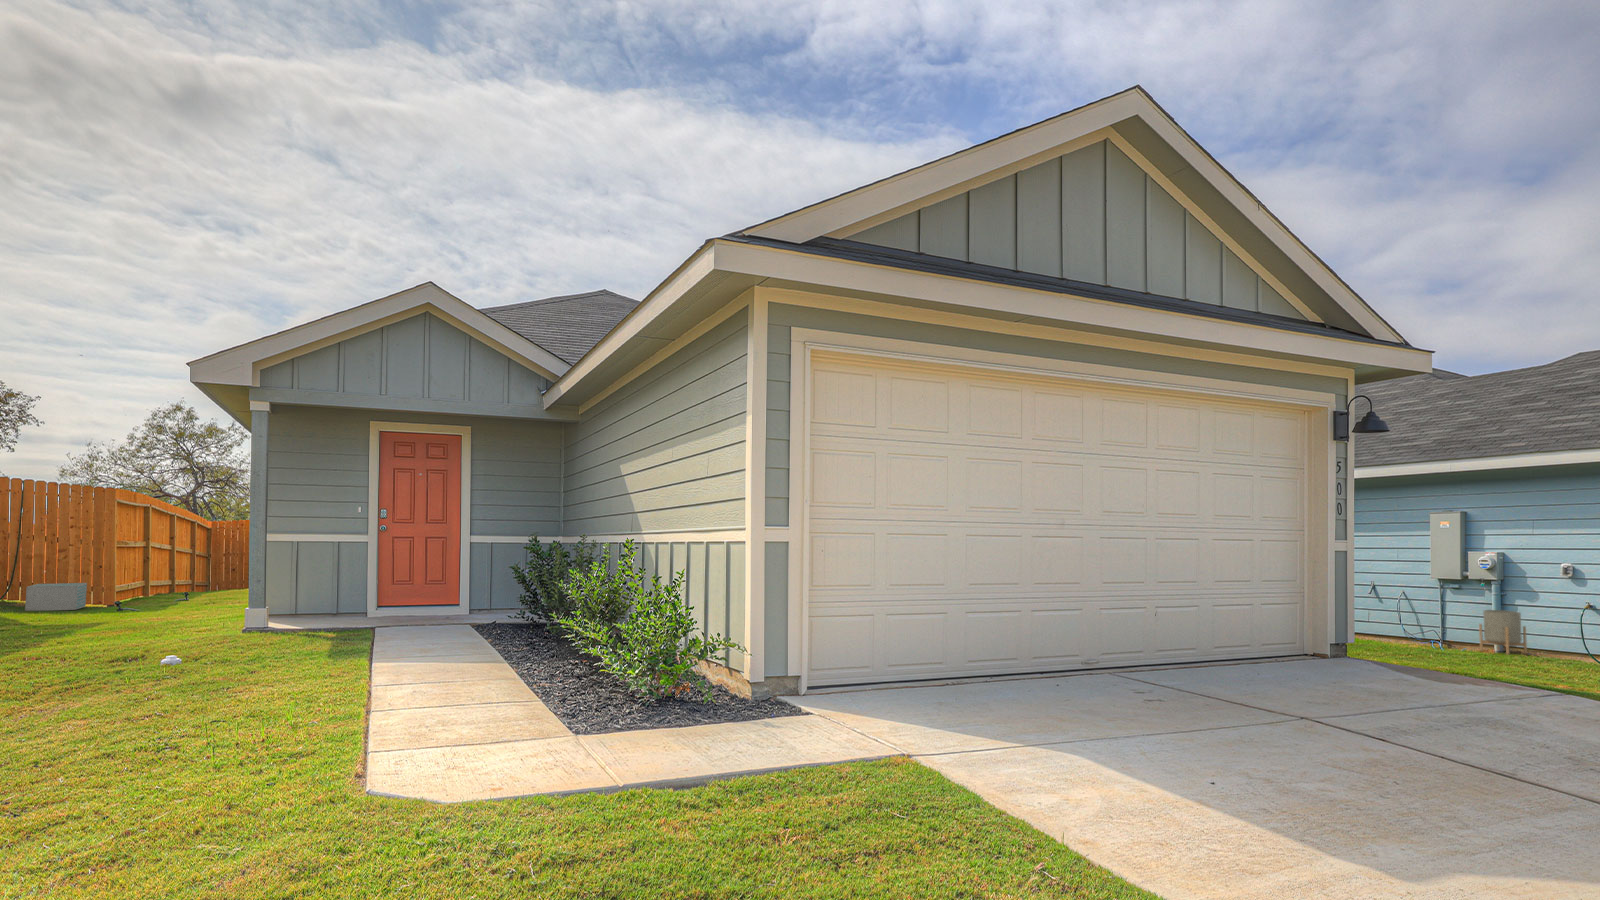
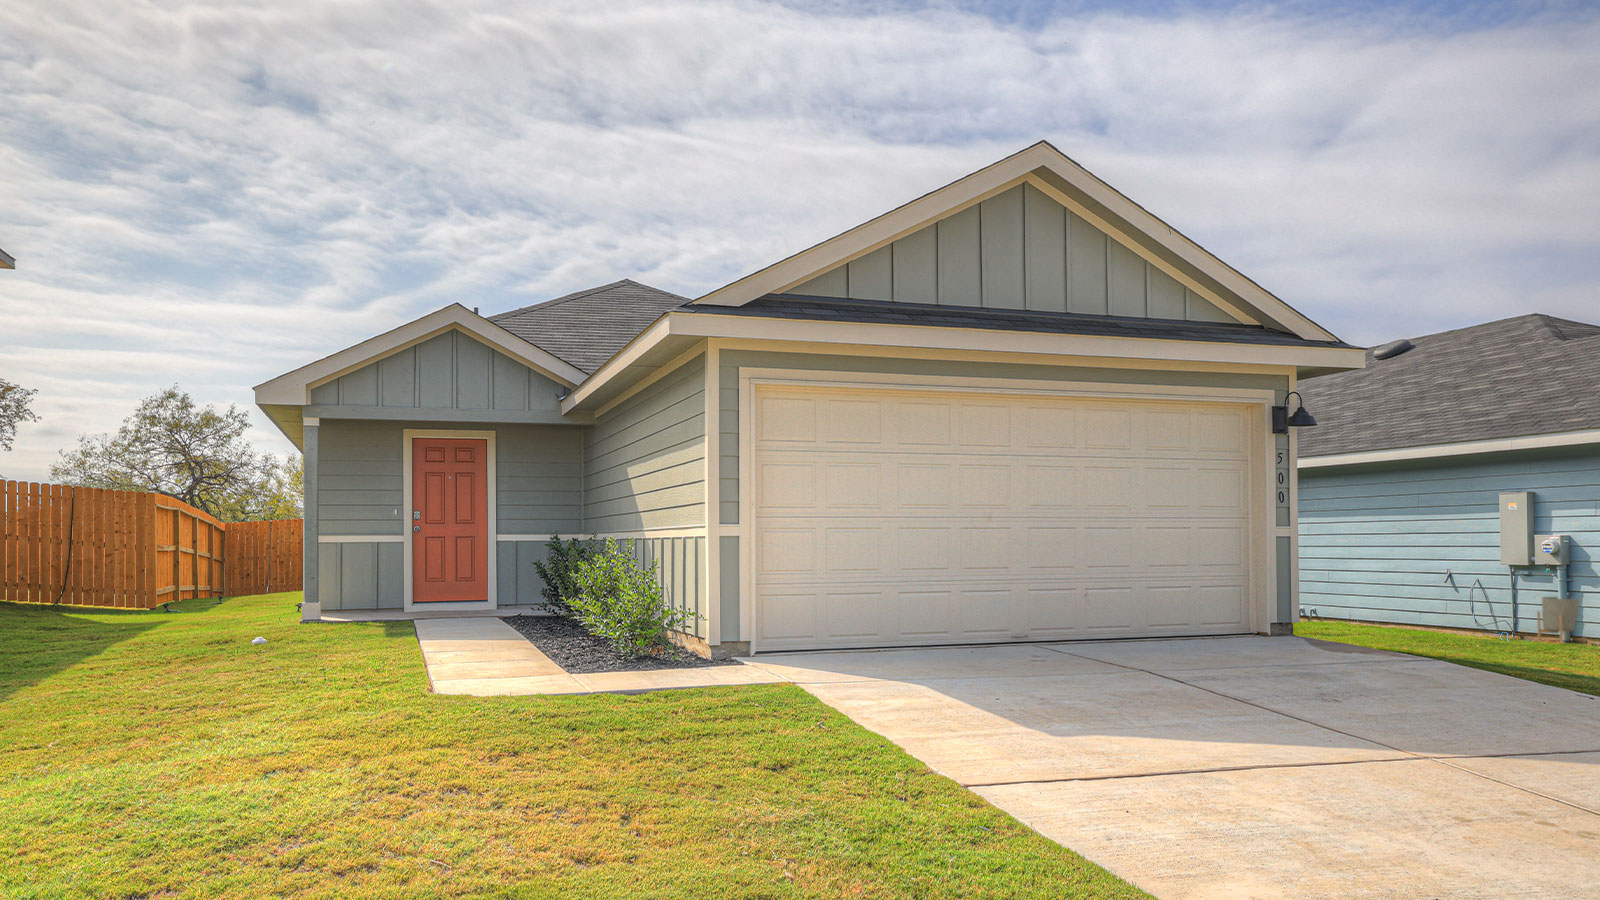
storage box: present [25,583,87,611] -> none [81,586,132,613]

